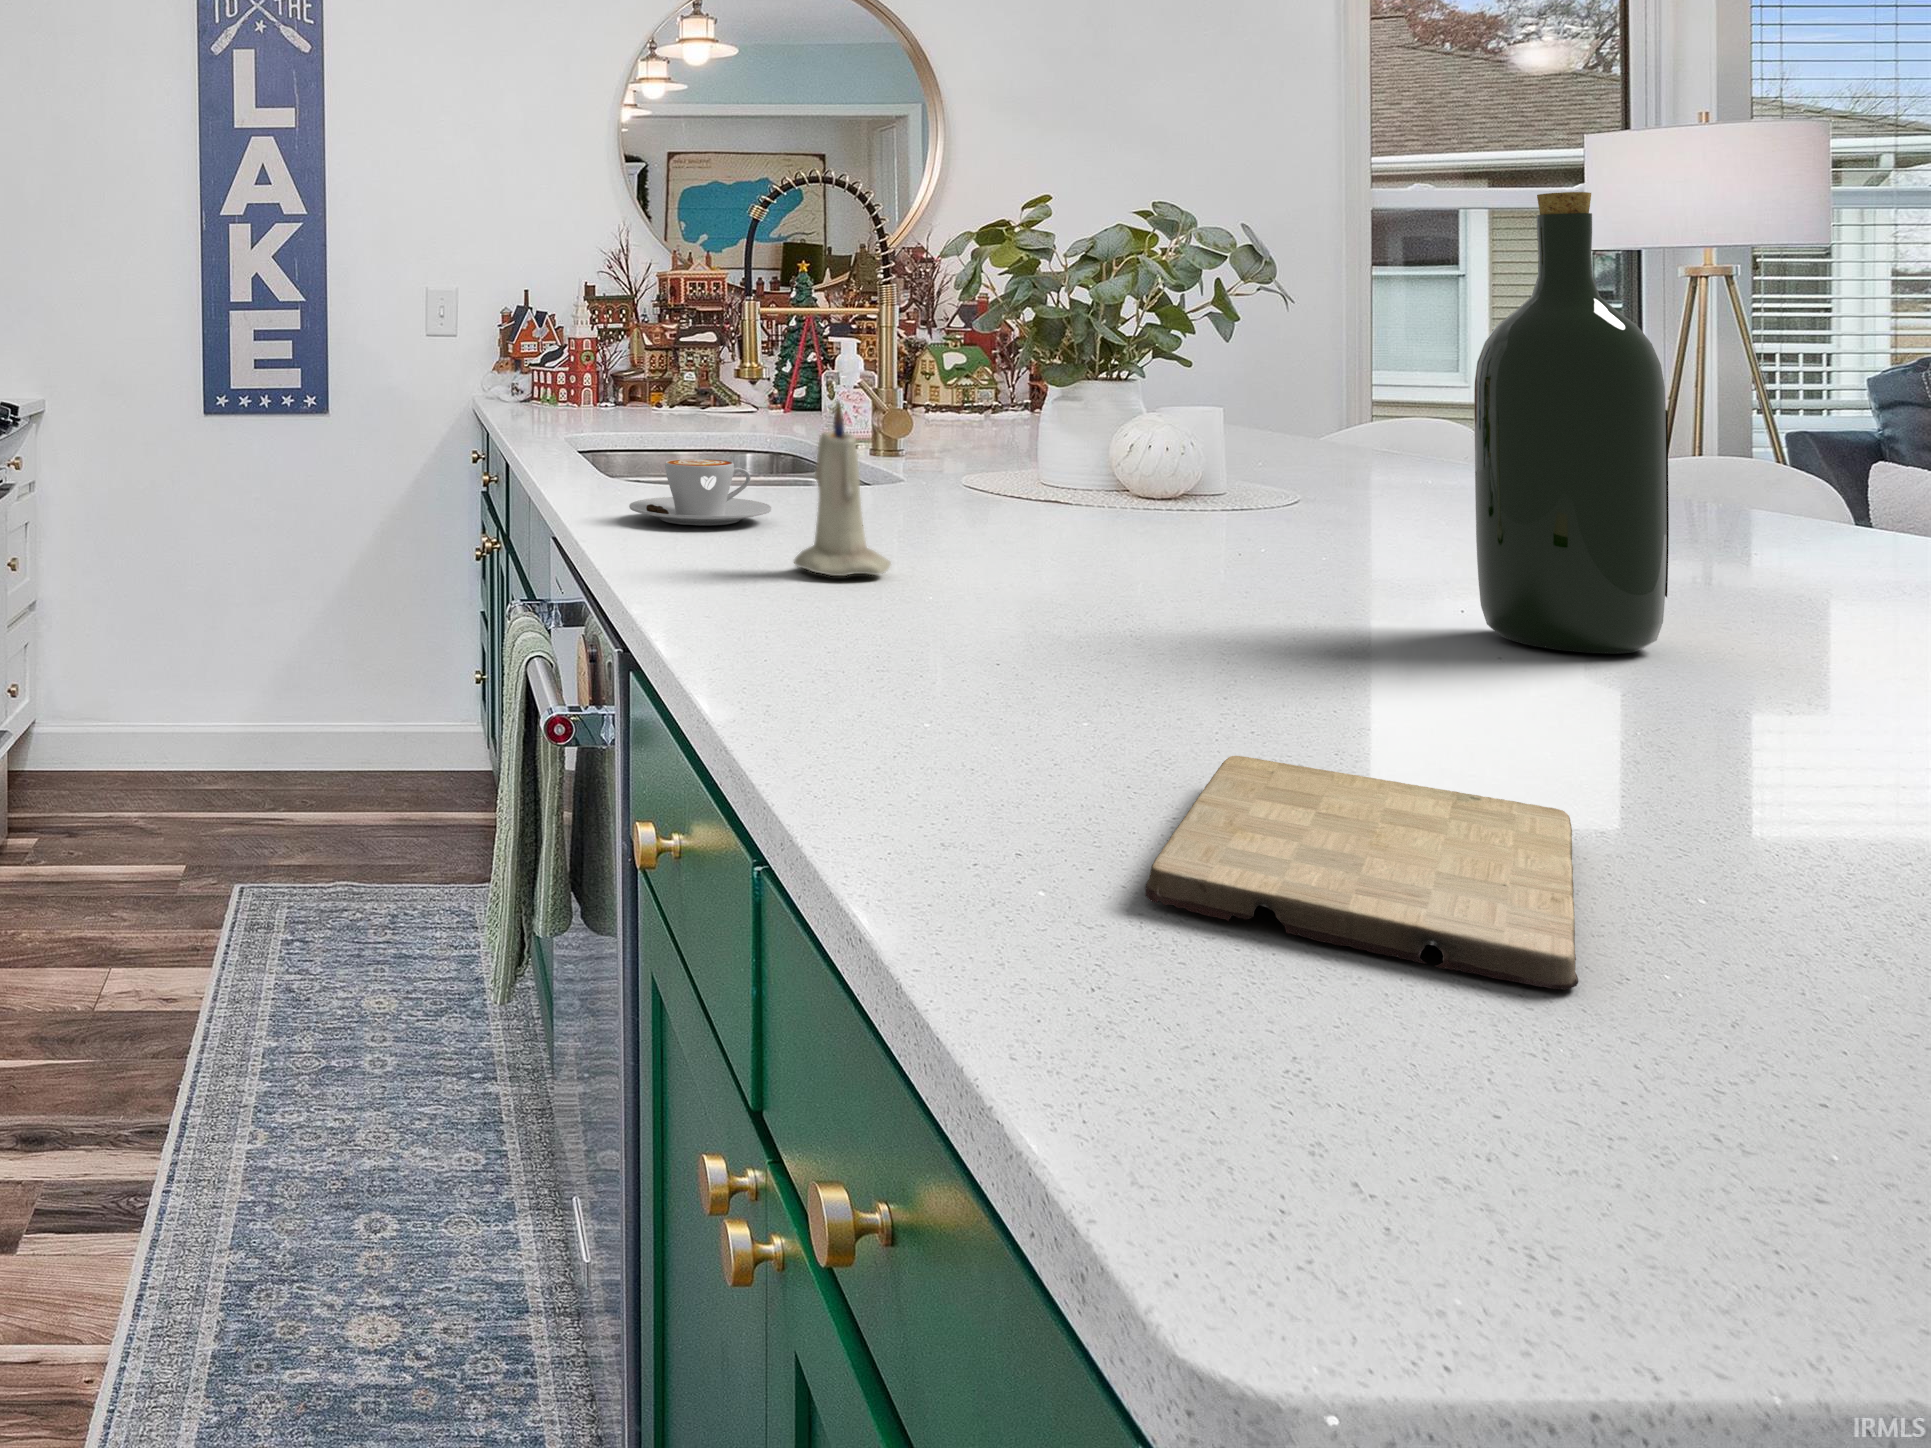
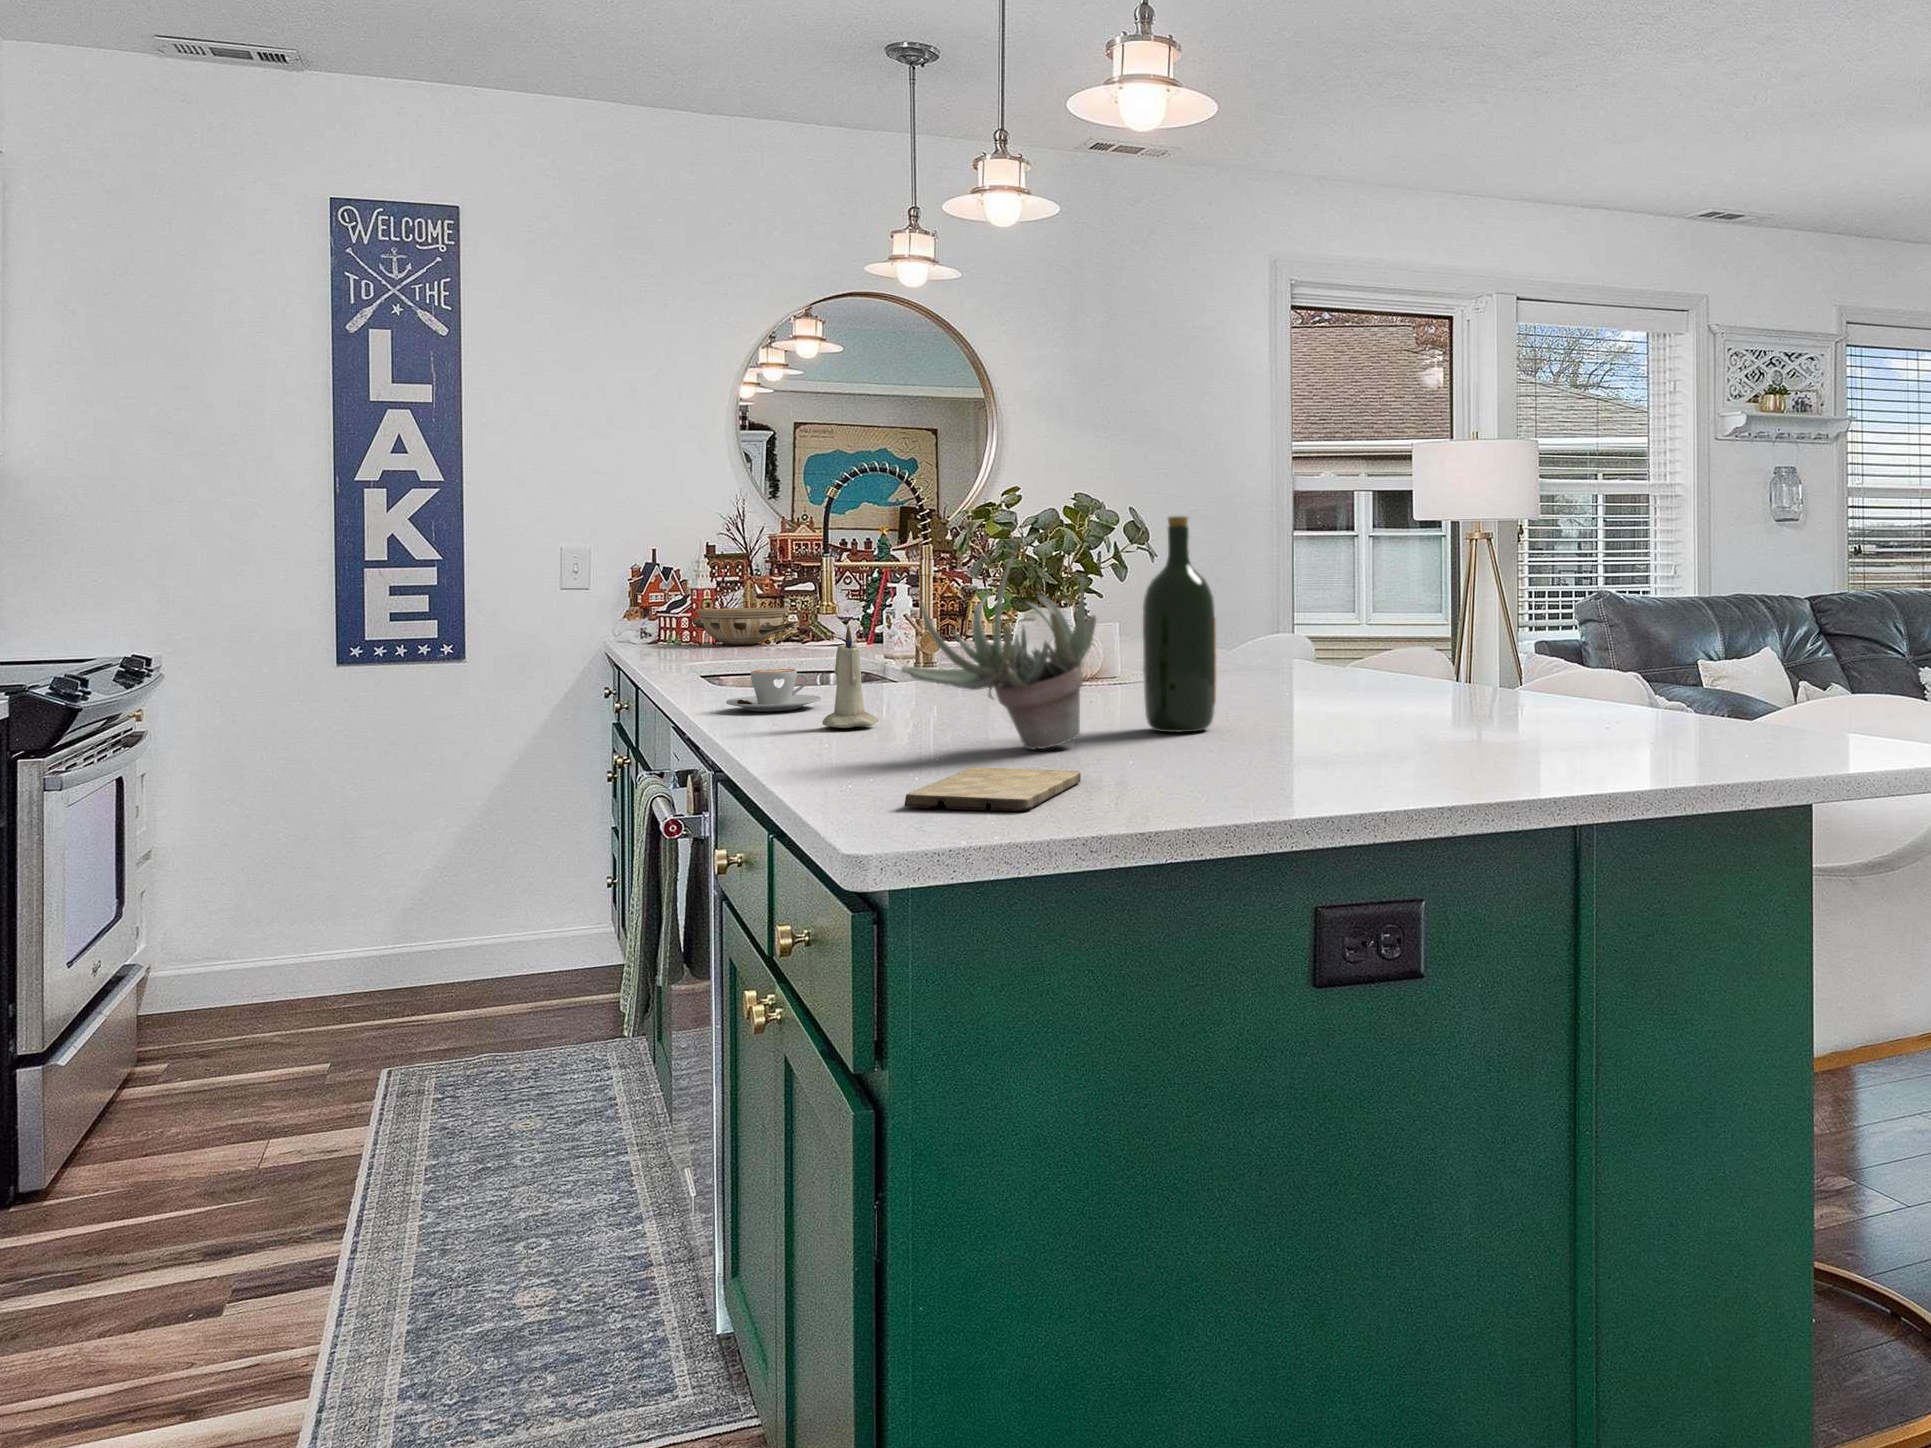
succulent plant: none [991,270,1427,680] -> present [901,557,1096,749]
ceramic bowl: none [569,363,690,409] -> present [693,608,794,645]

